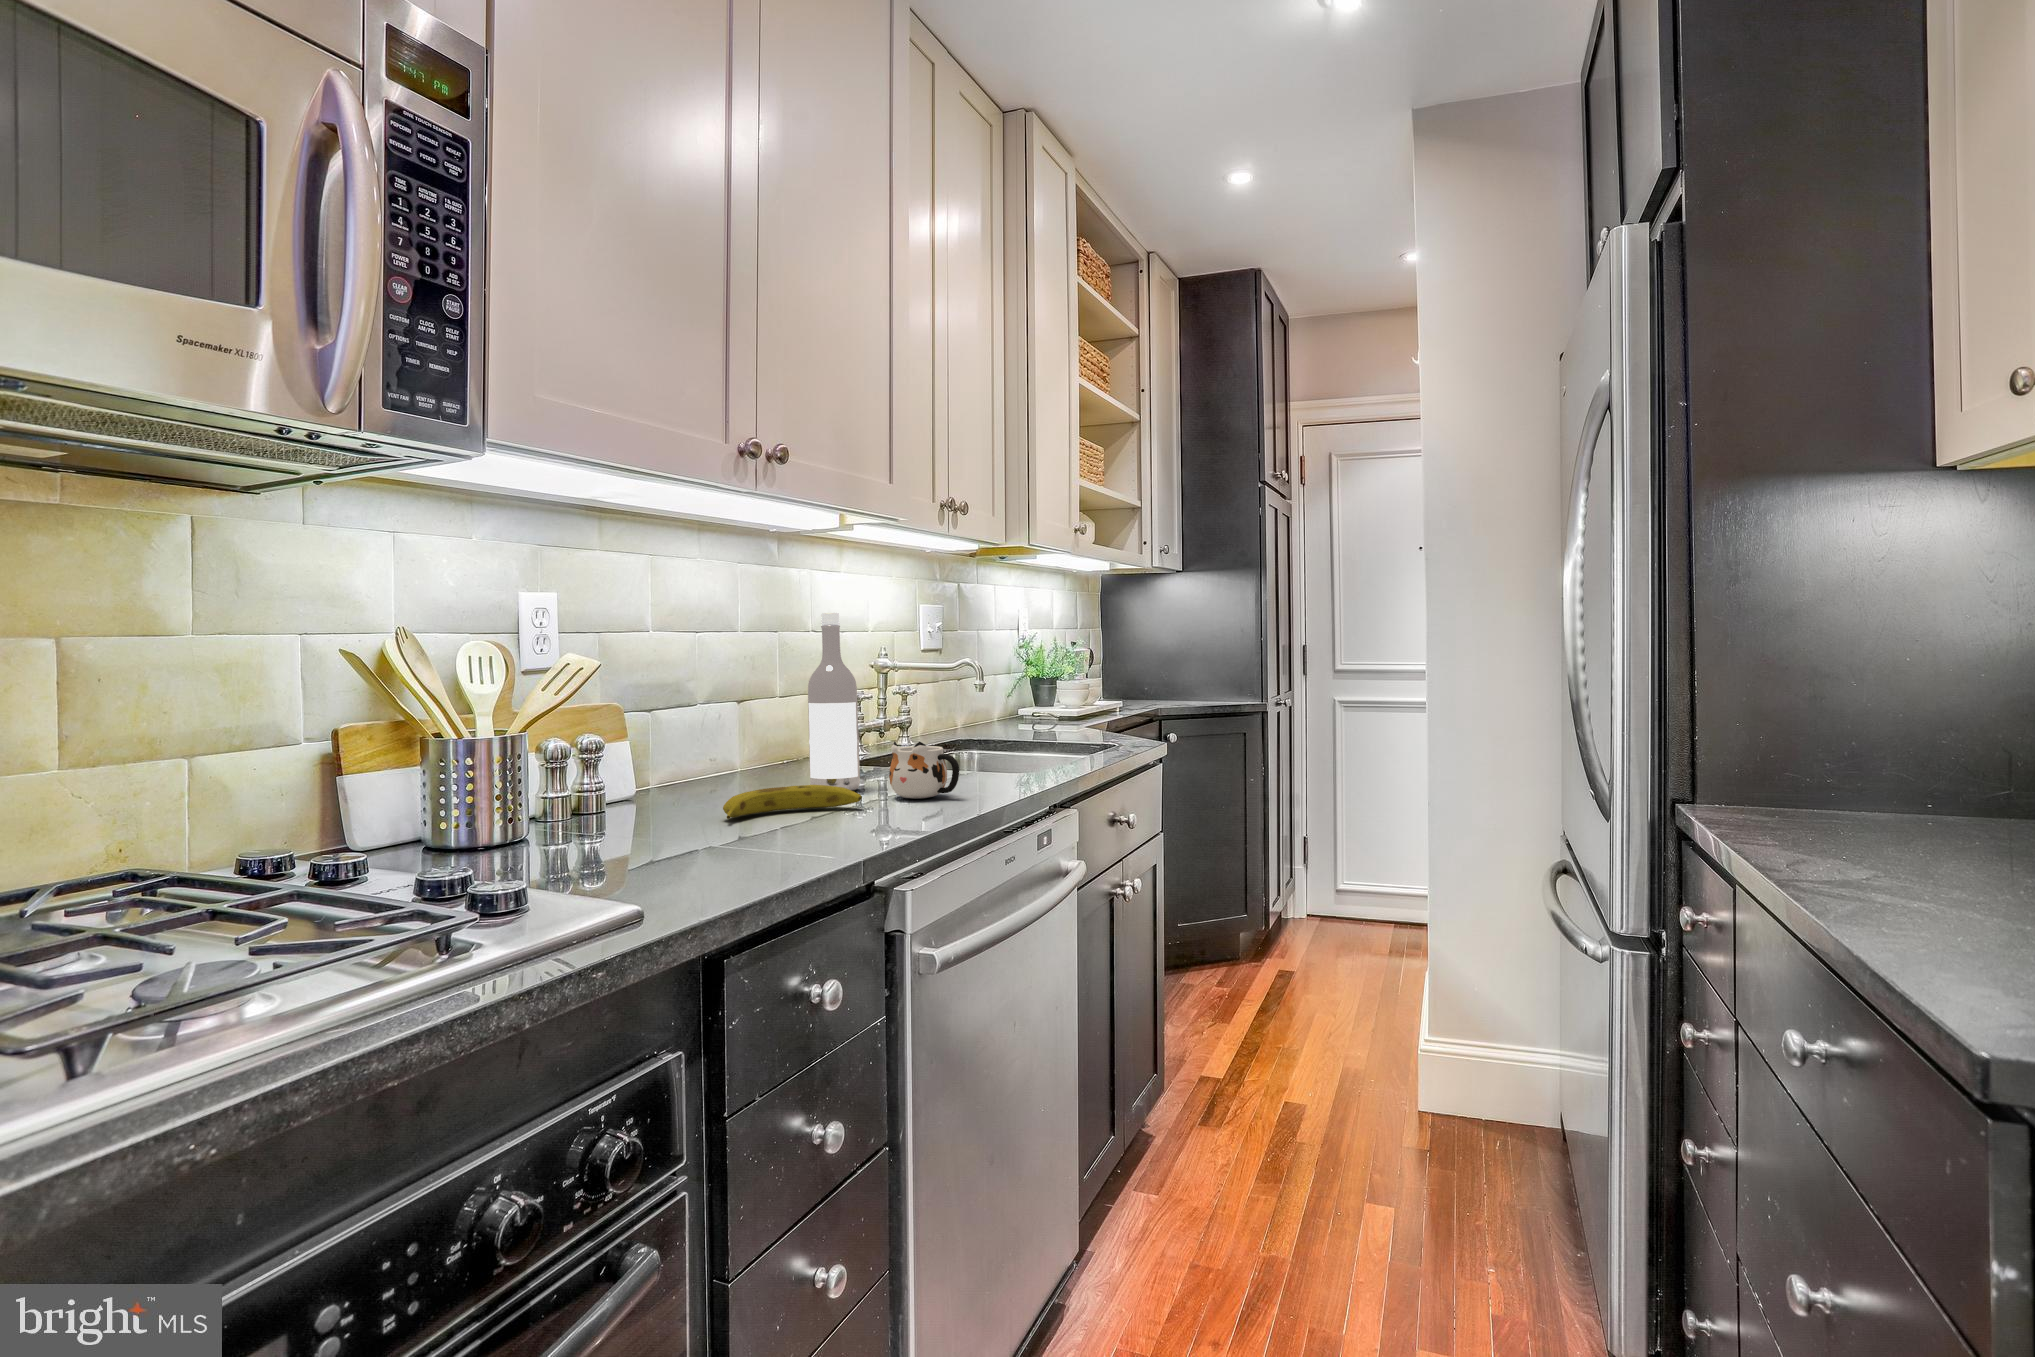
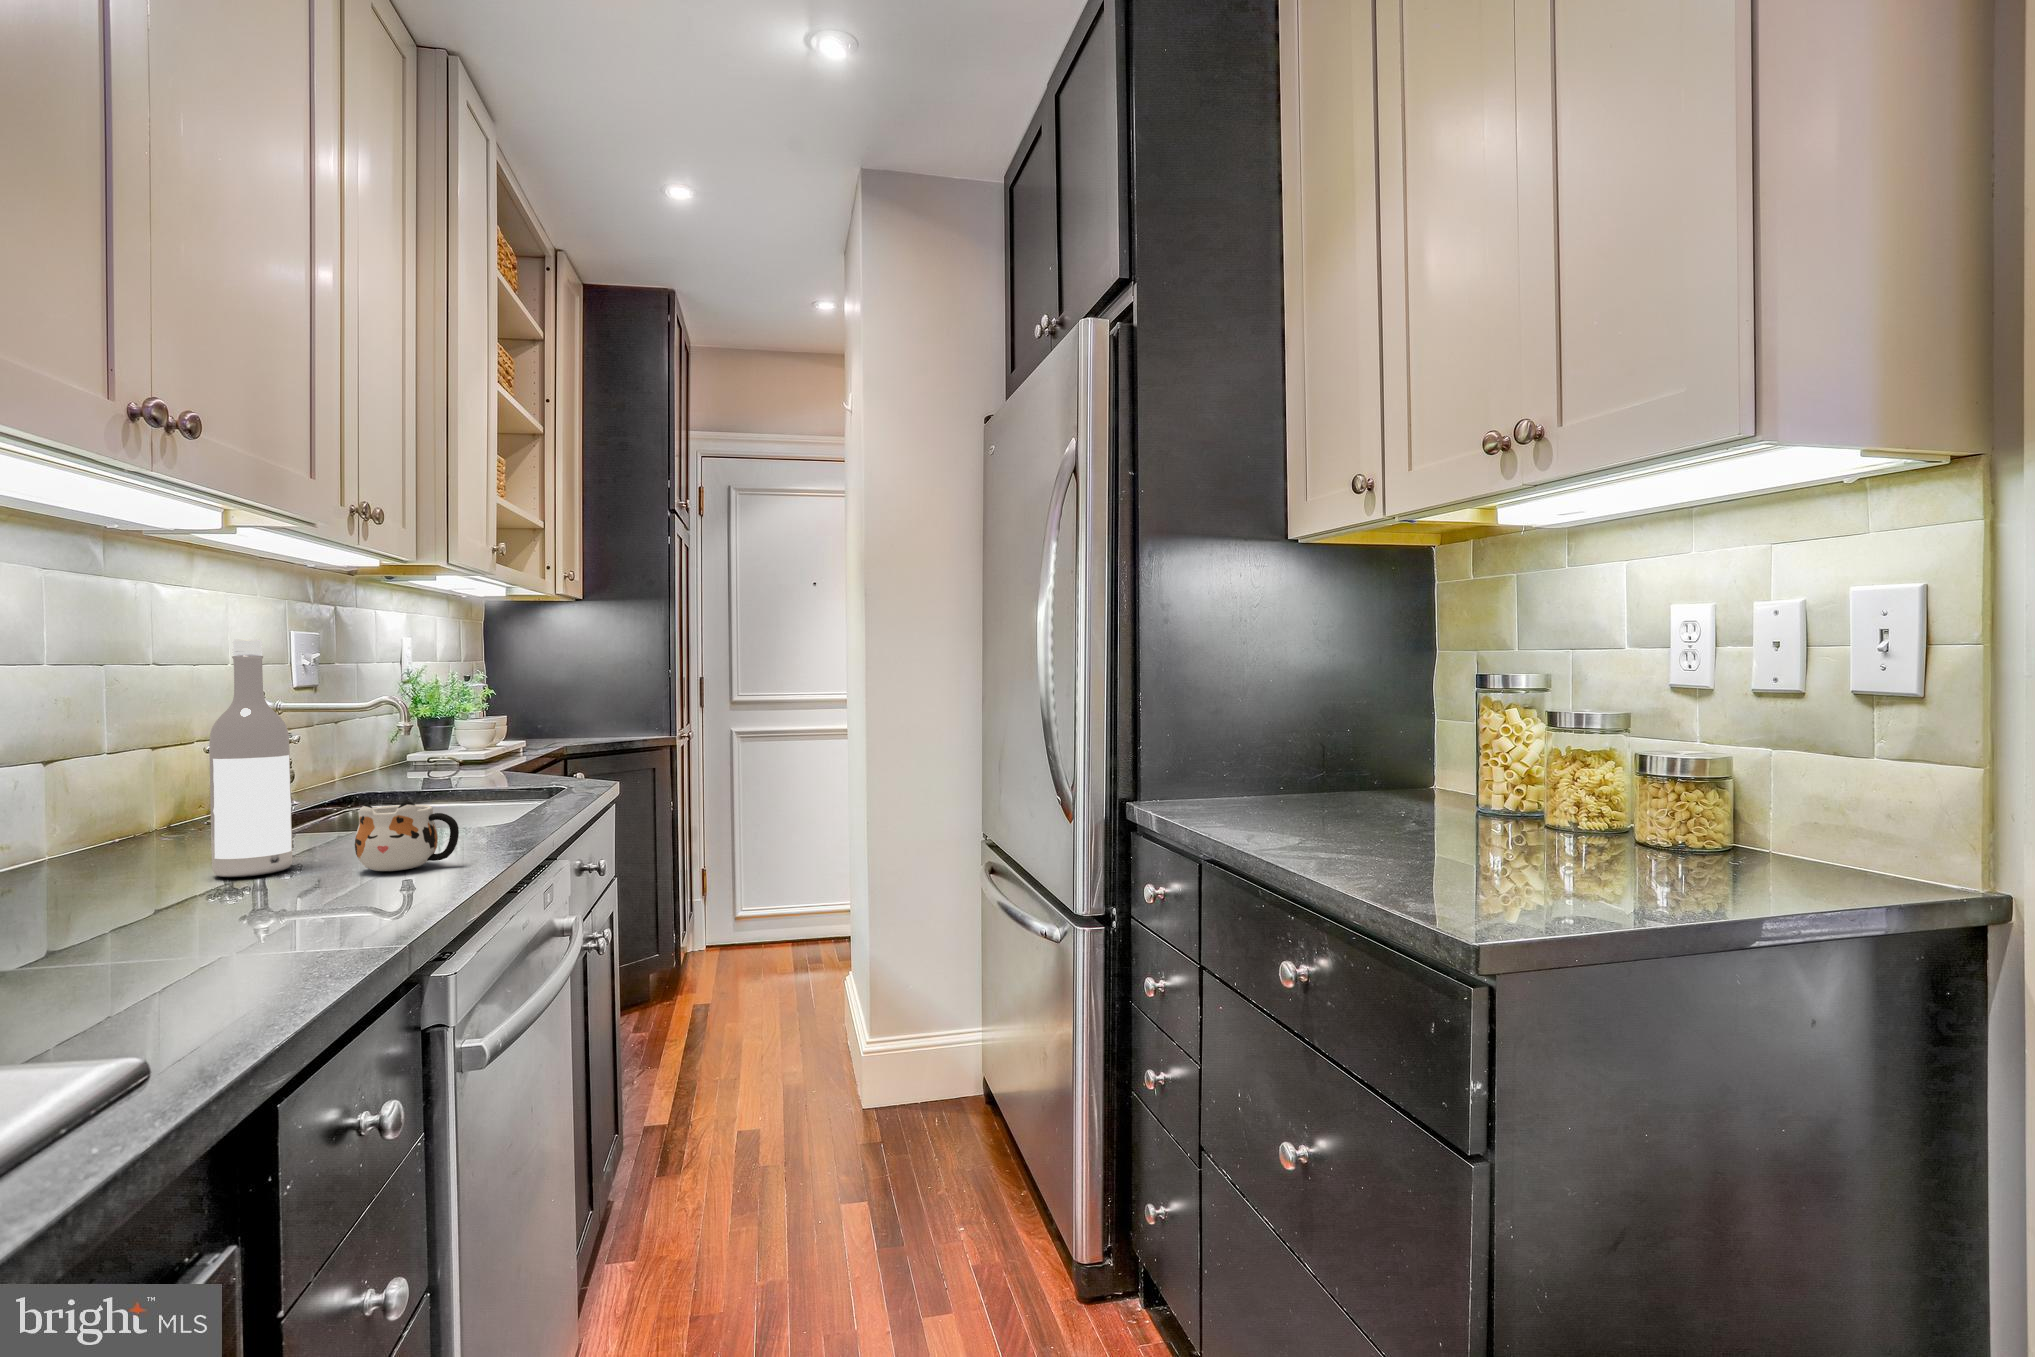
fruit: present [723,785,862,819] -> none [112,866,334,928]

